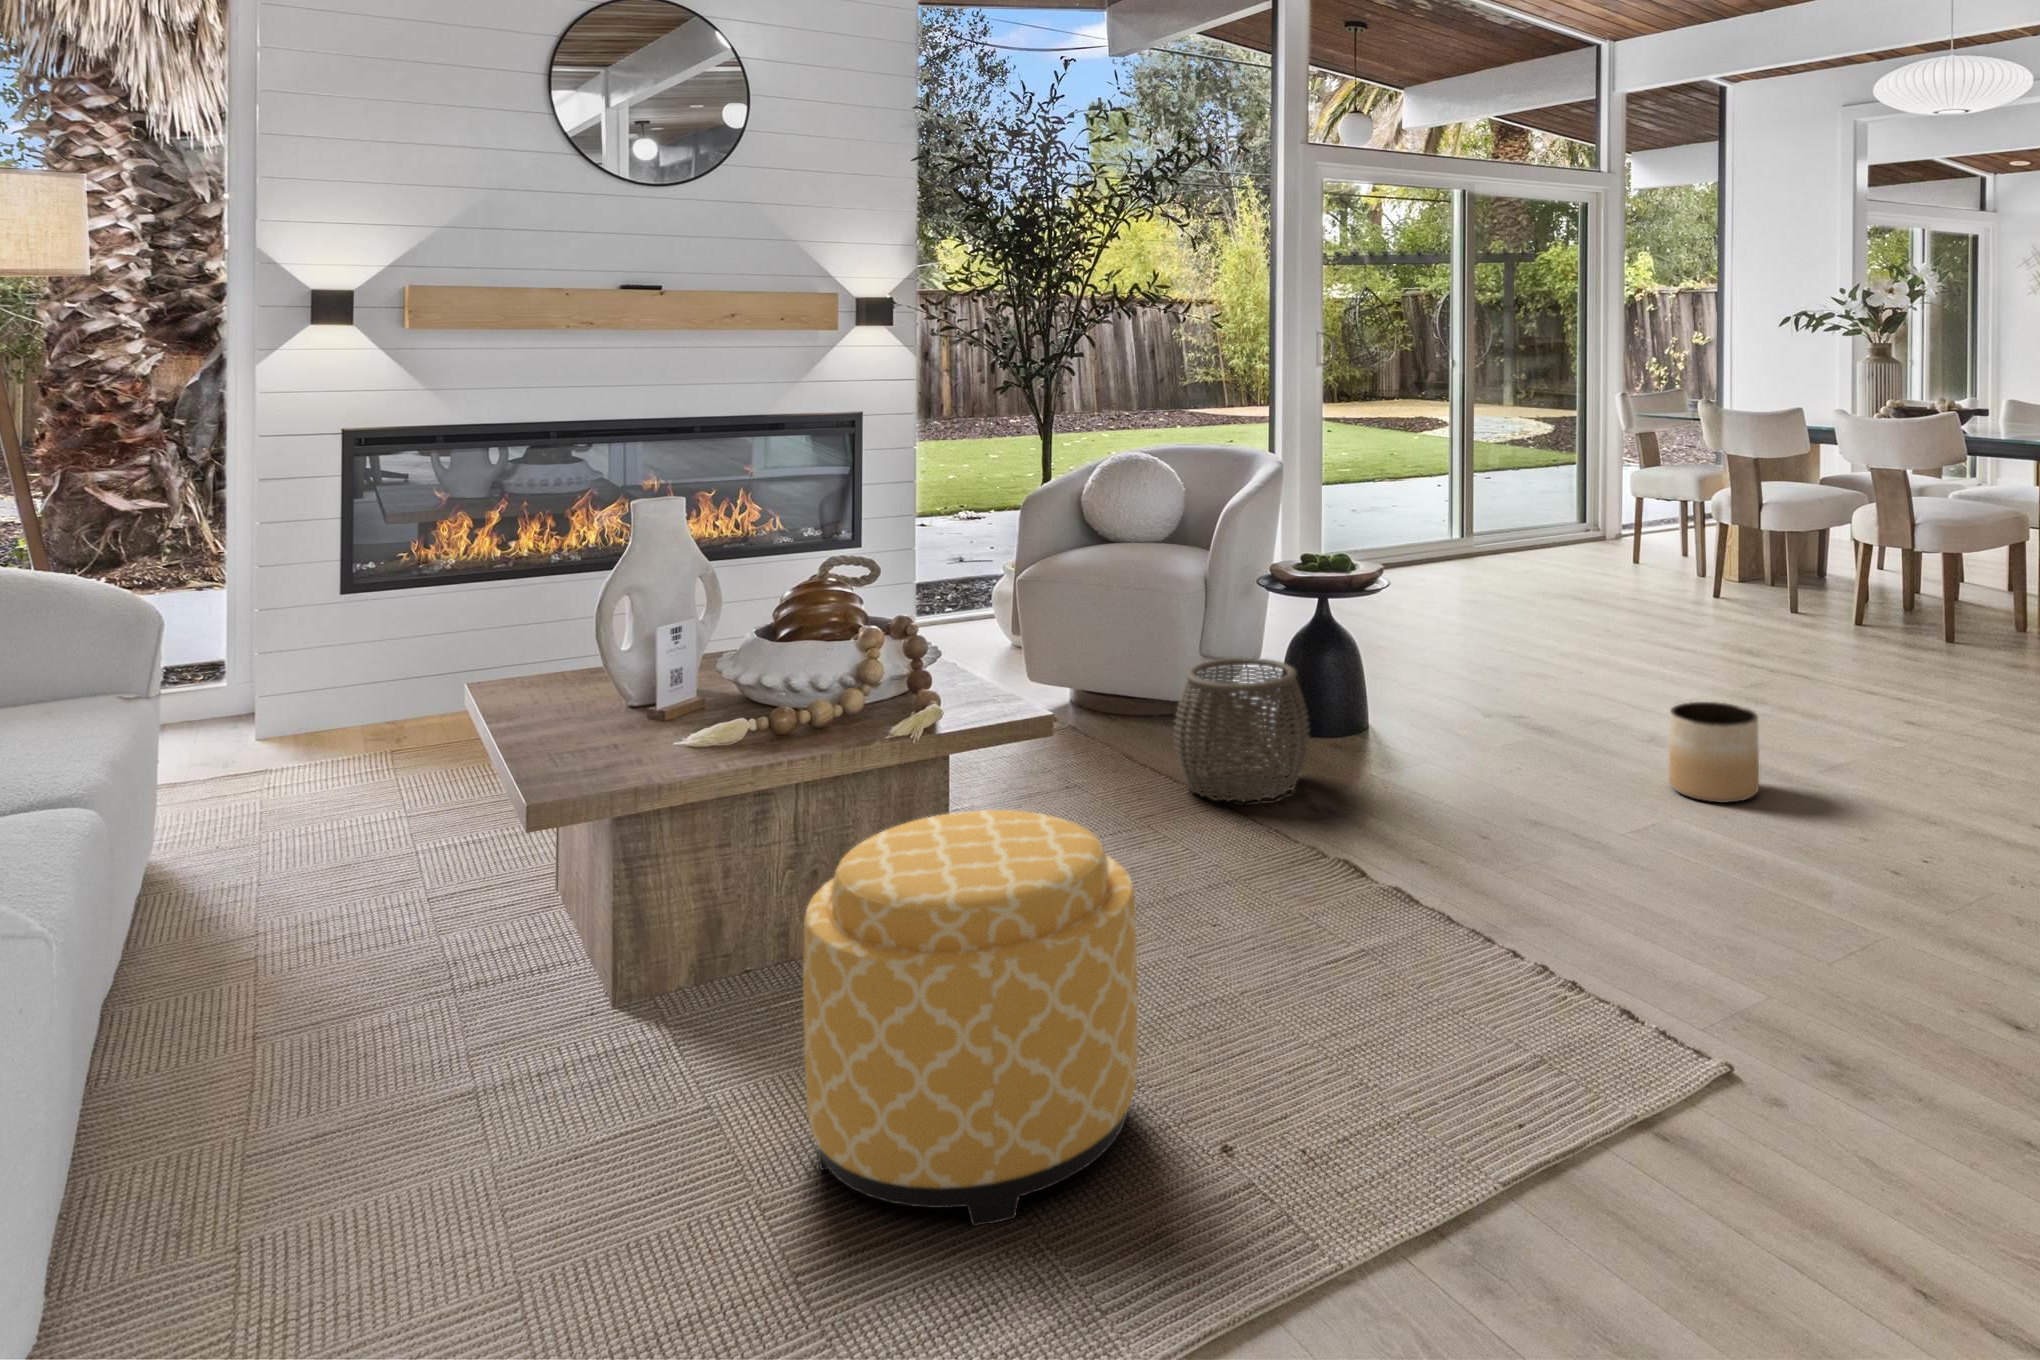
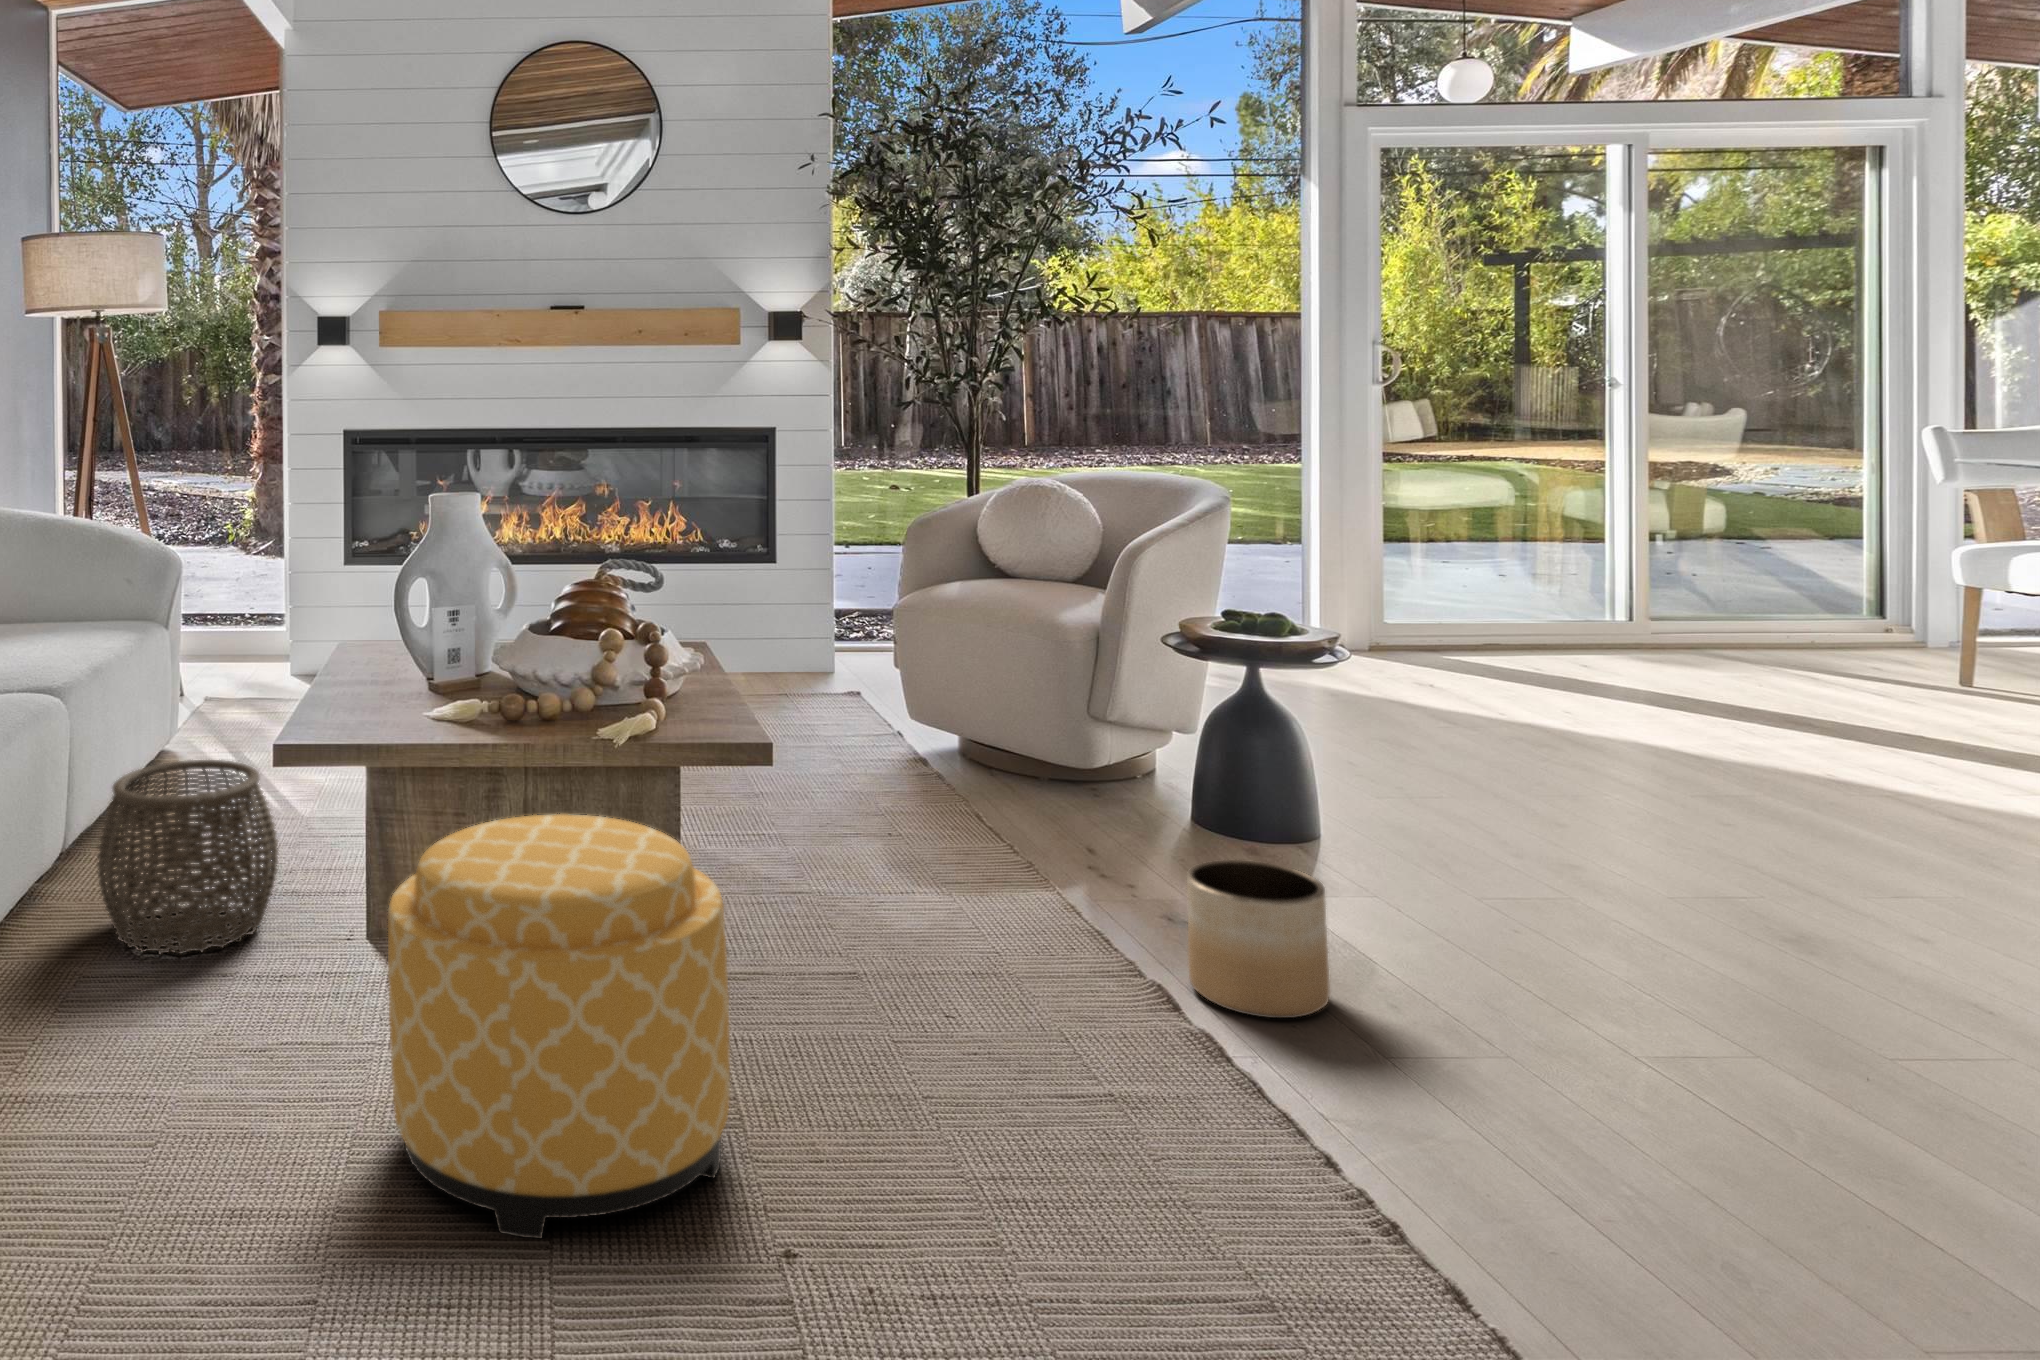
woven basket: present [1174,658,1309,801] -> present [96,760,278,954]
planter: present [1669,702,1759,803] -> present [1187,860,1330,1018]

